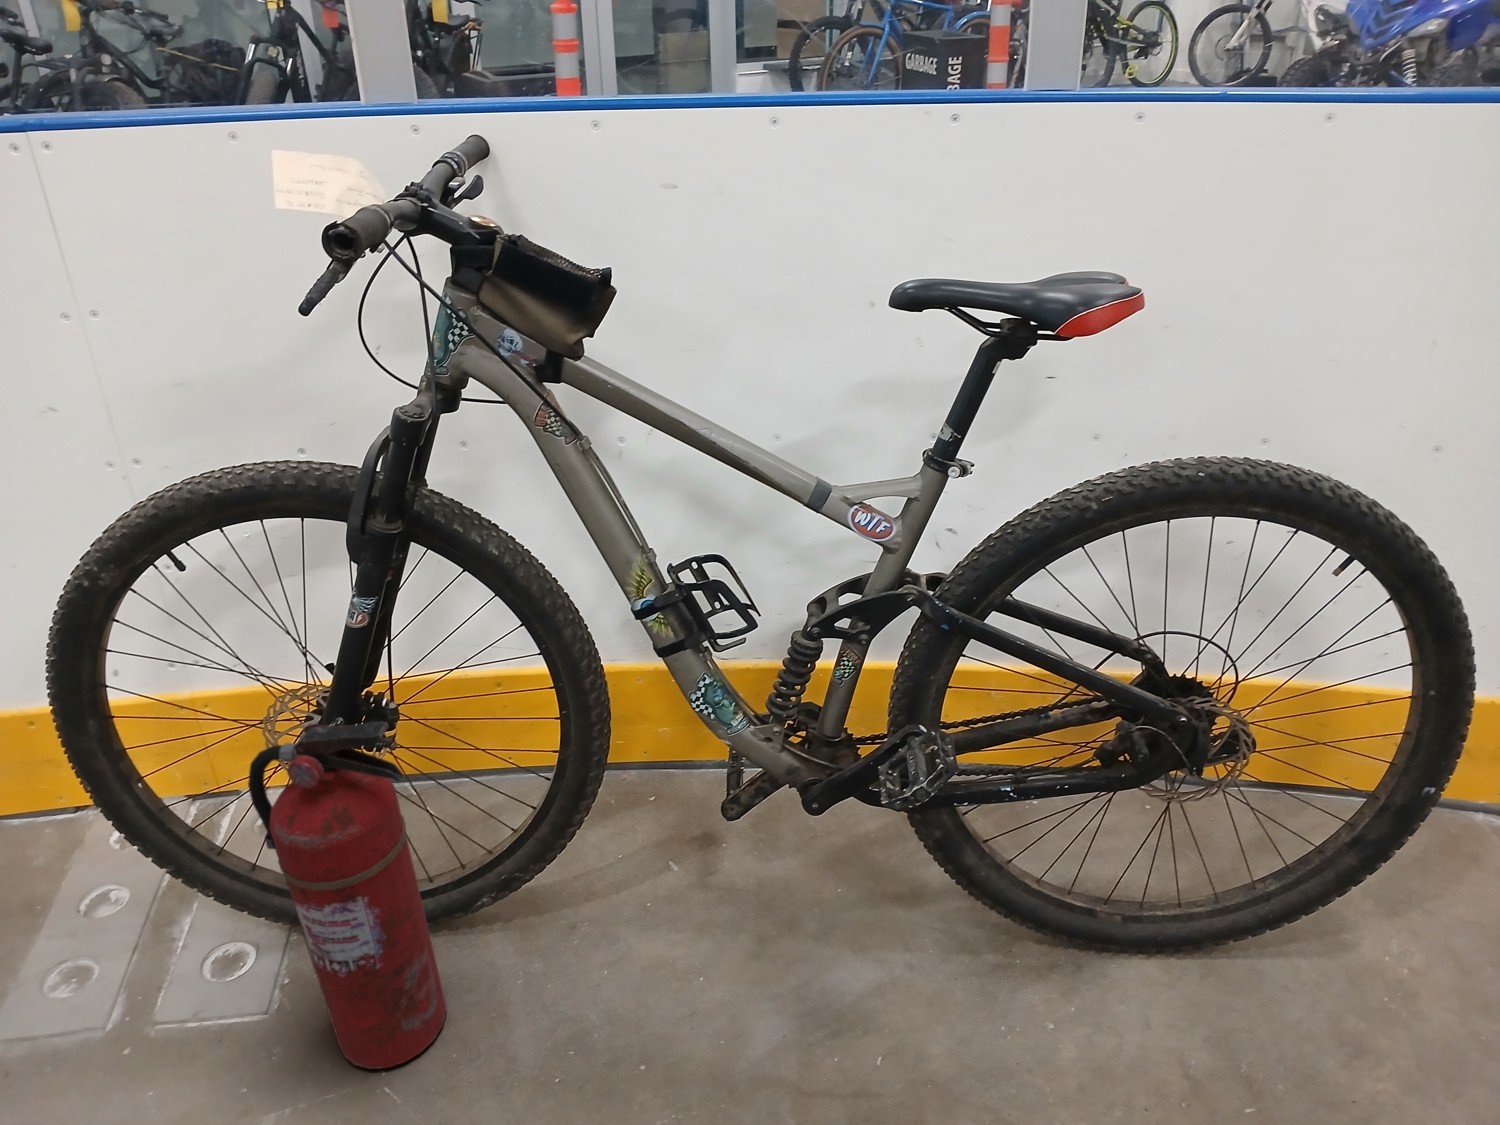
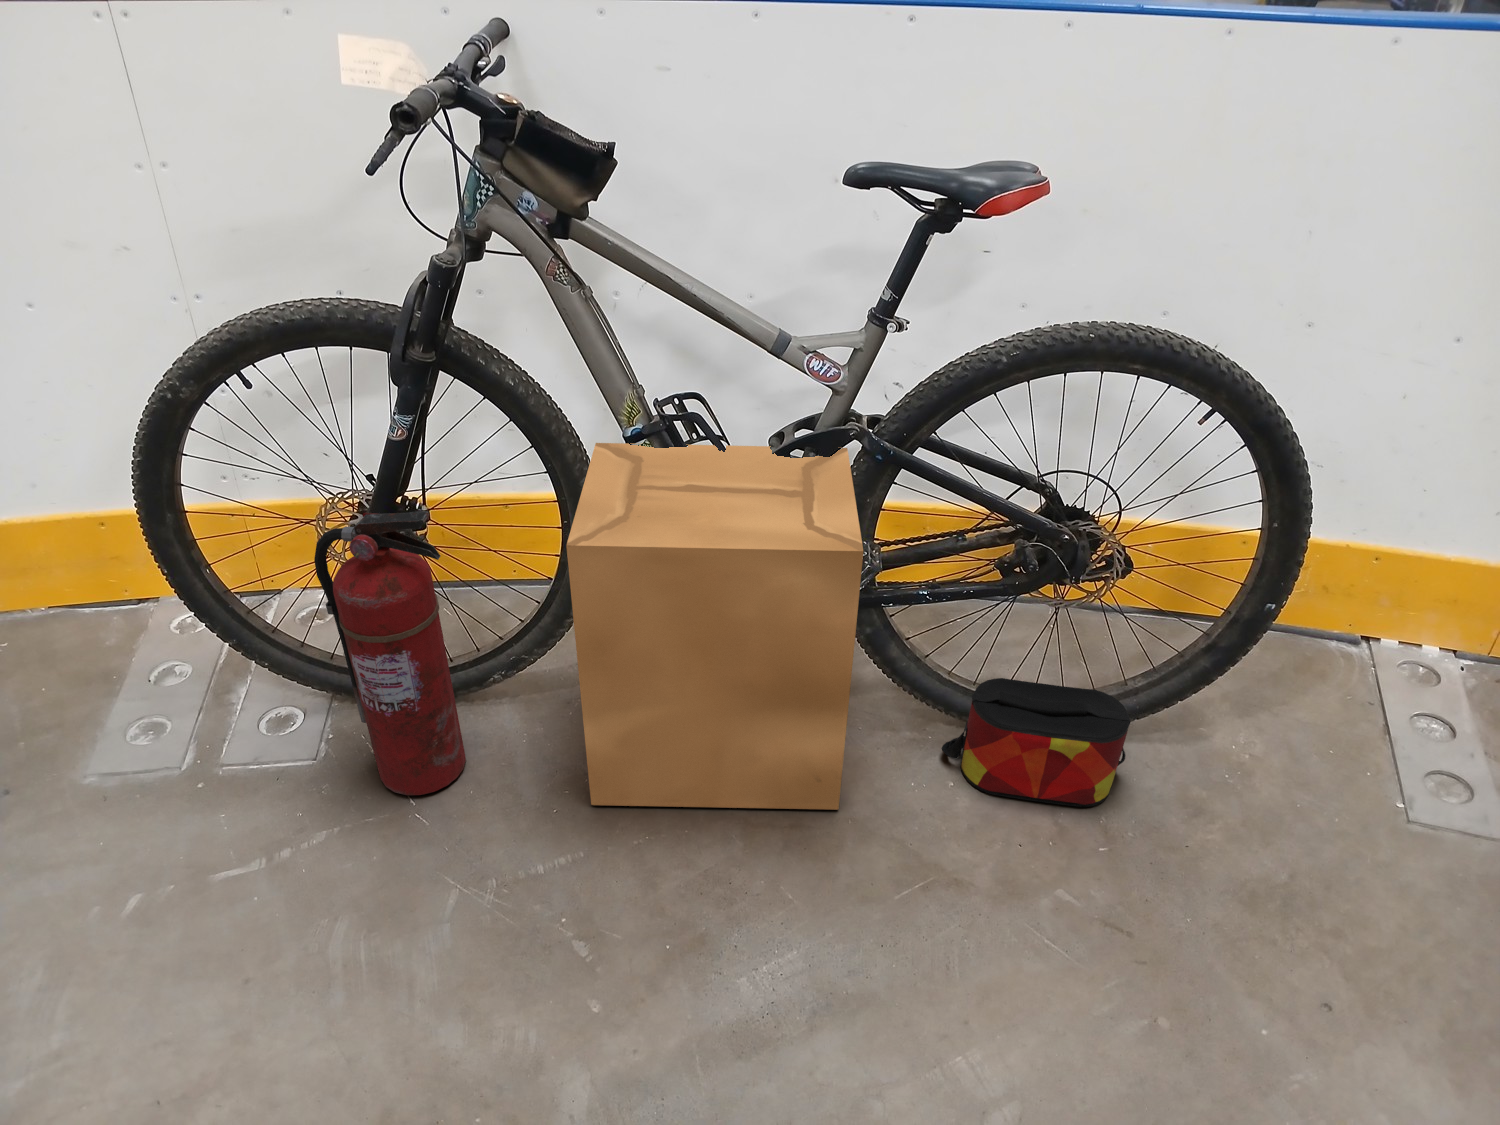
cardboard box: none [559,615,943,1076] -> present [566,443,863,810]
bag: none [1034,890,1279,1058] -> present [941,678,1130,807]

